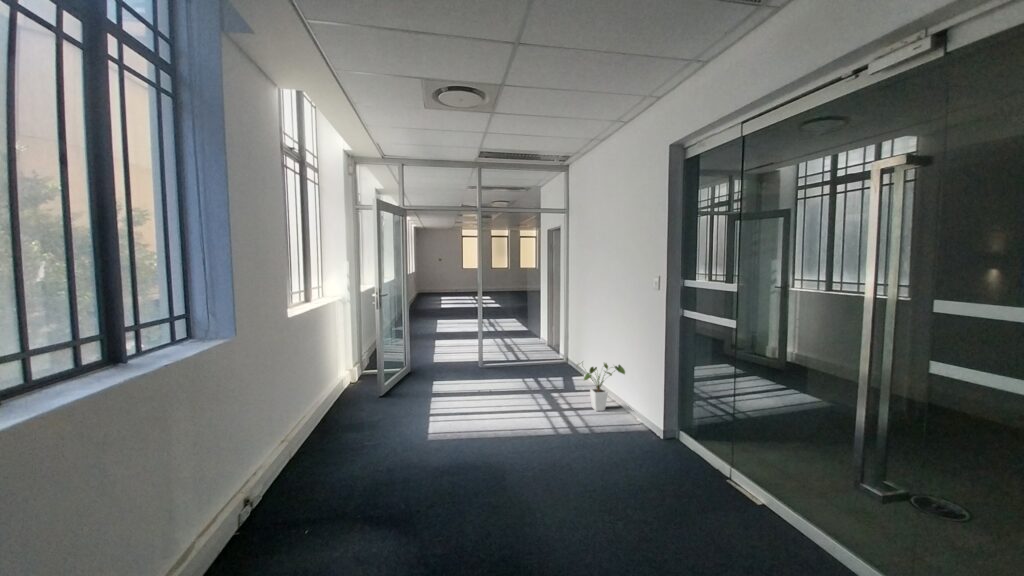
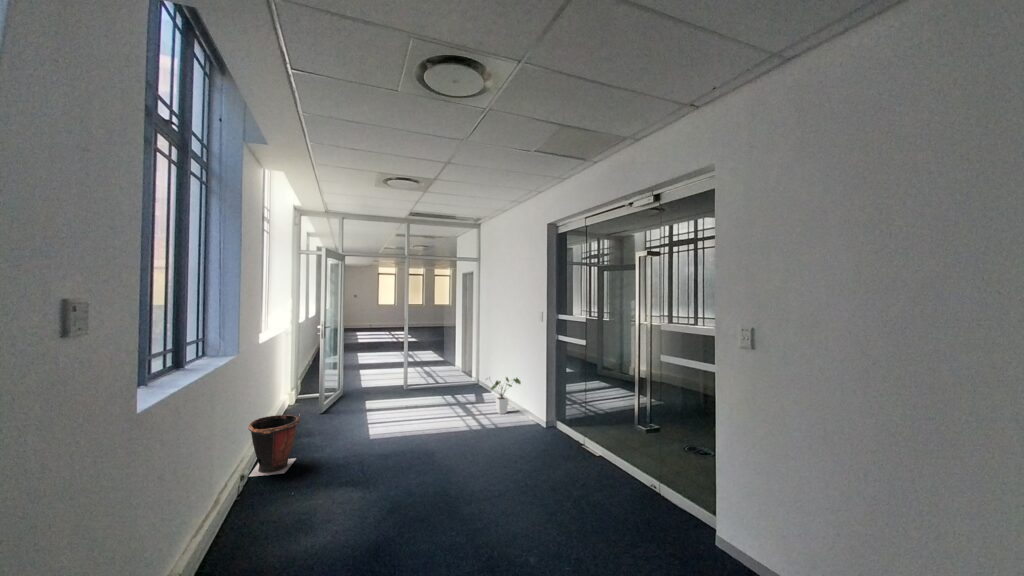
waste bin: none [266,405,333,491] -> present [248,414,300,477]

